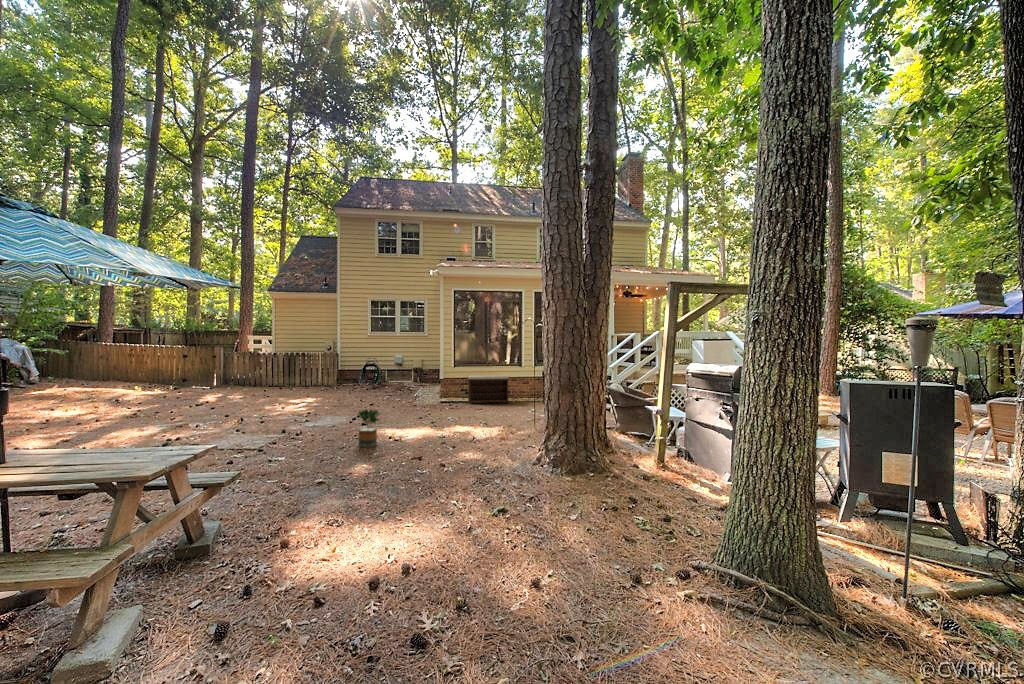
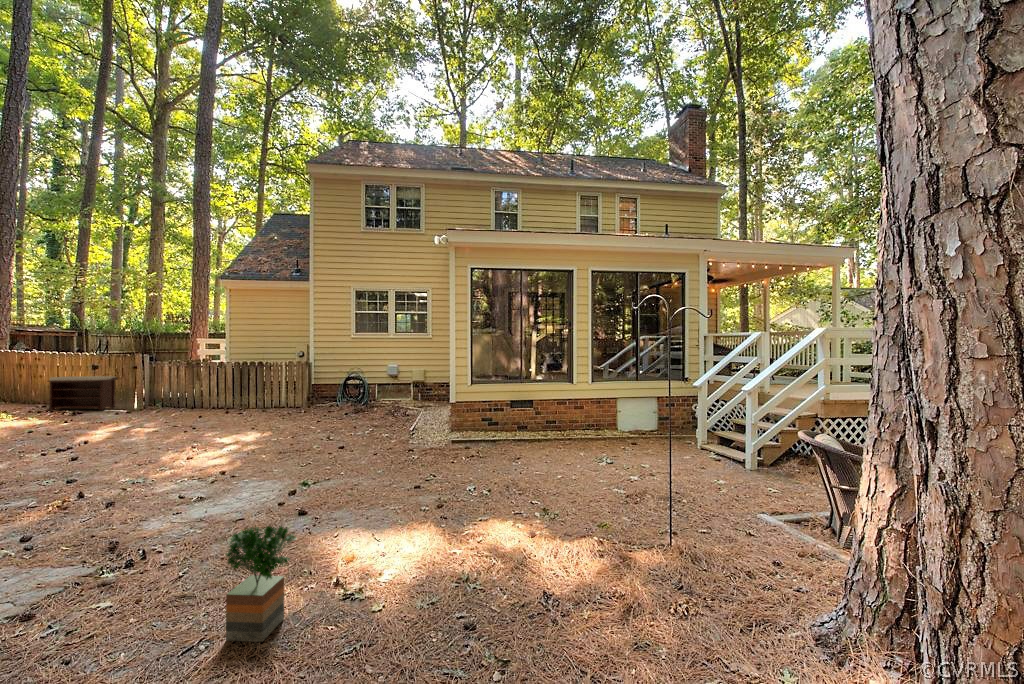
bench: present [467,375,509,404] -> present [48,376,118,410]

